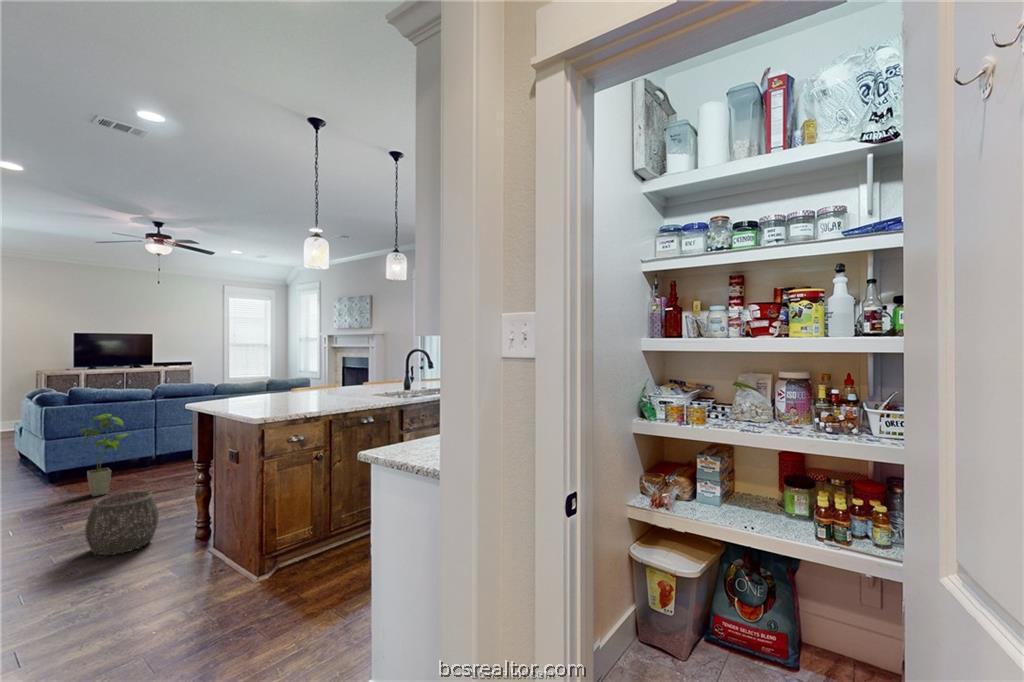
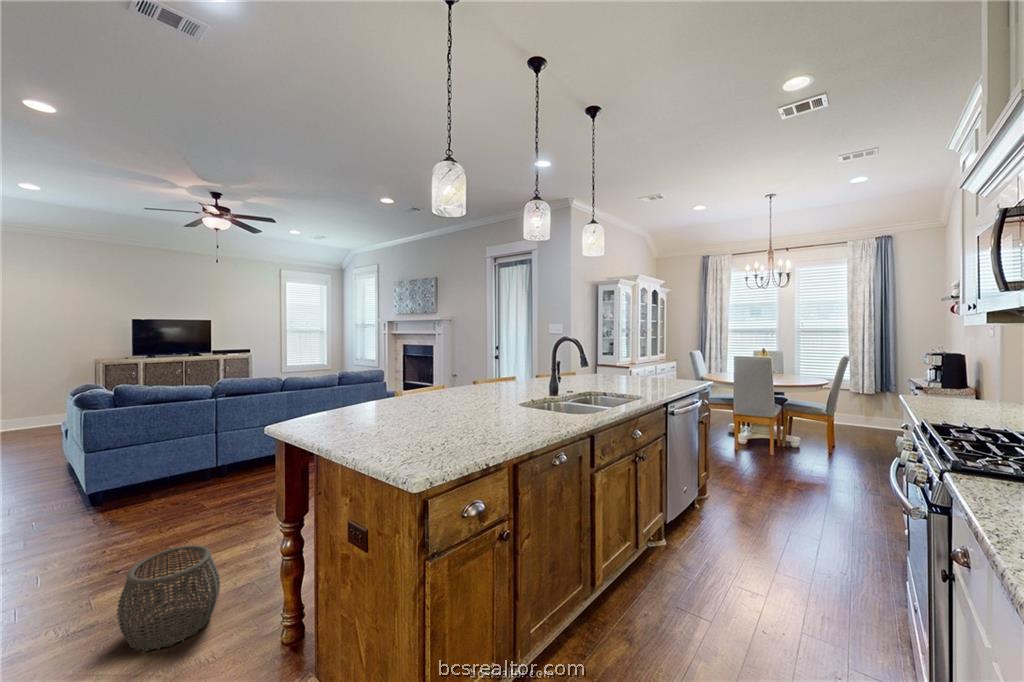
house plant: present [78,414,128,496] -> none [119,423,187,525]

